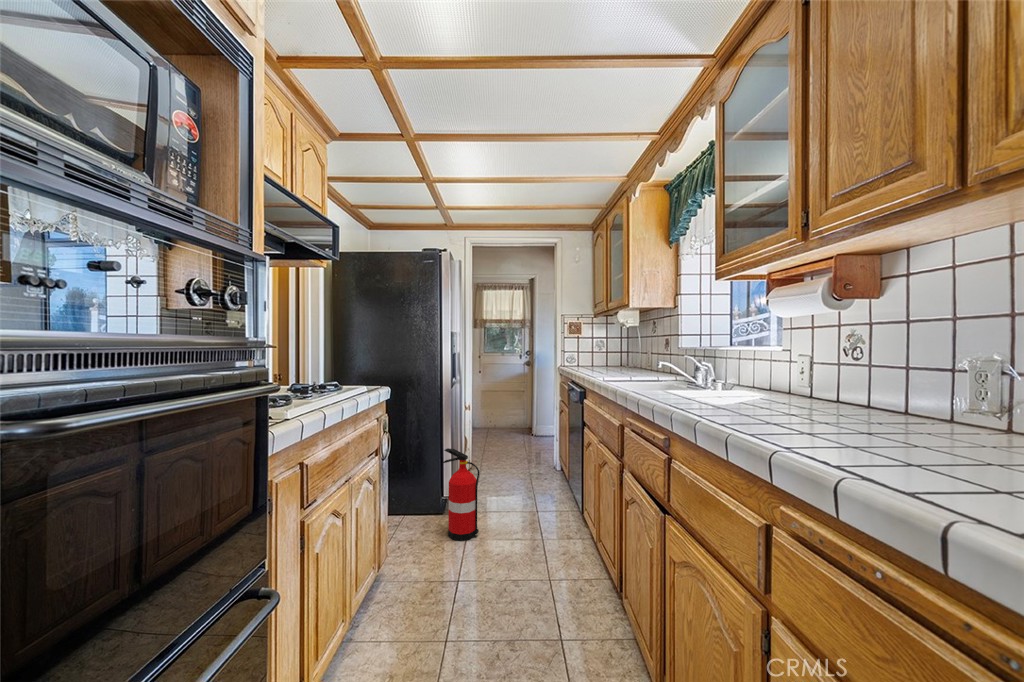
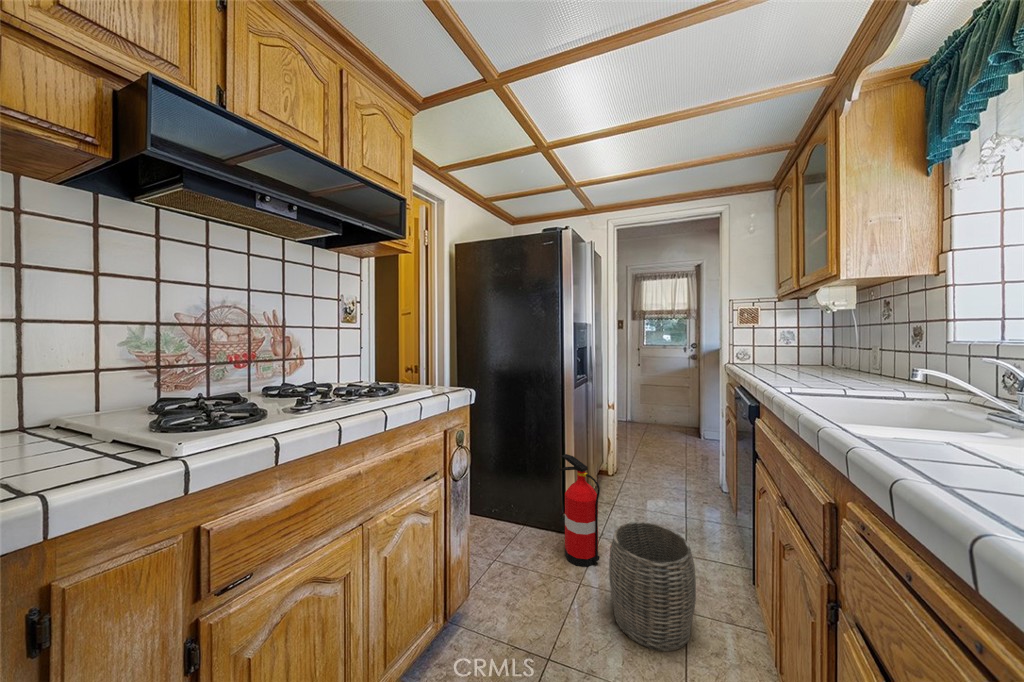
woven basket: none [495,489,555,573] -> present [609,522,696,651]

